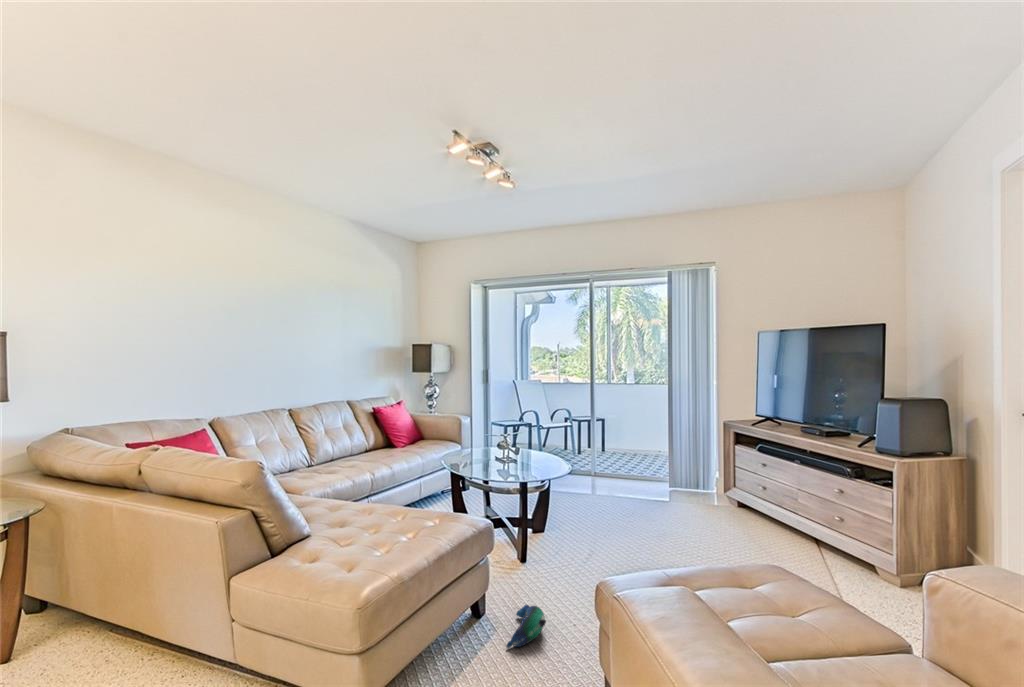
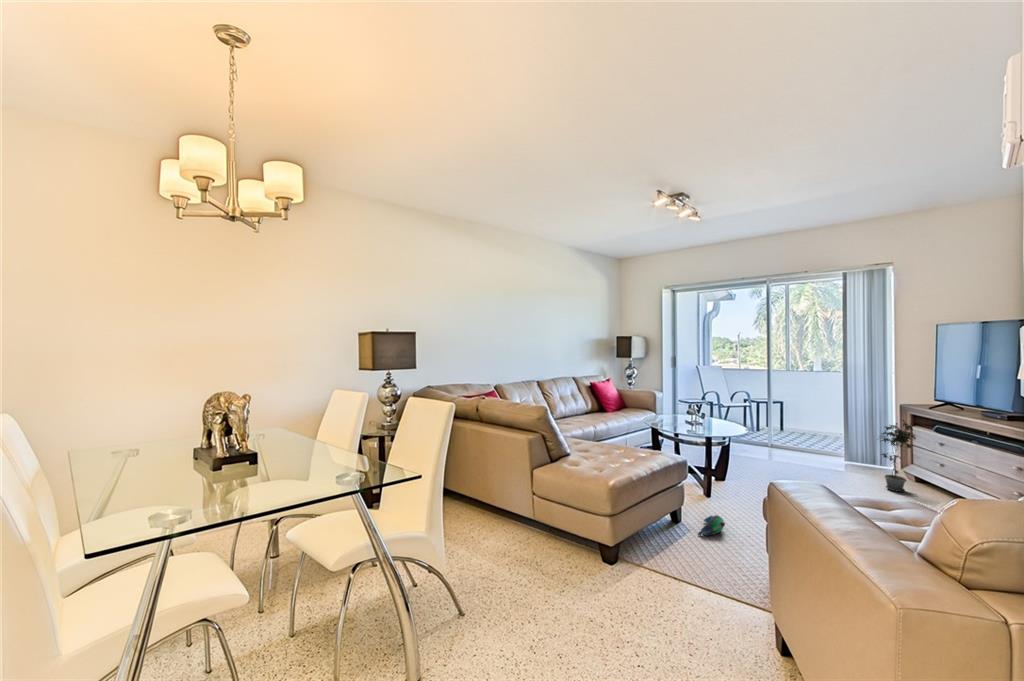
potted plant: none [705,438,745,523] -> present [881,420,916,492]

